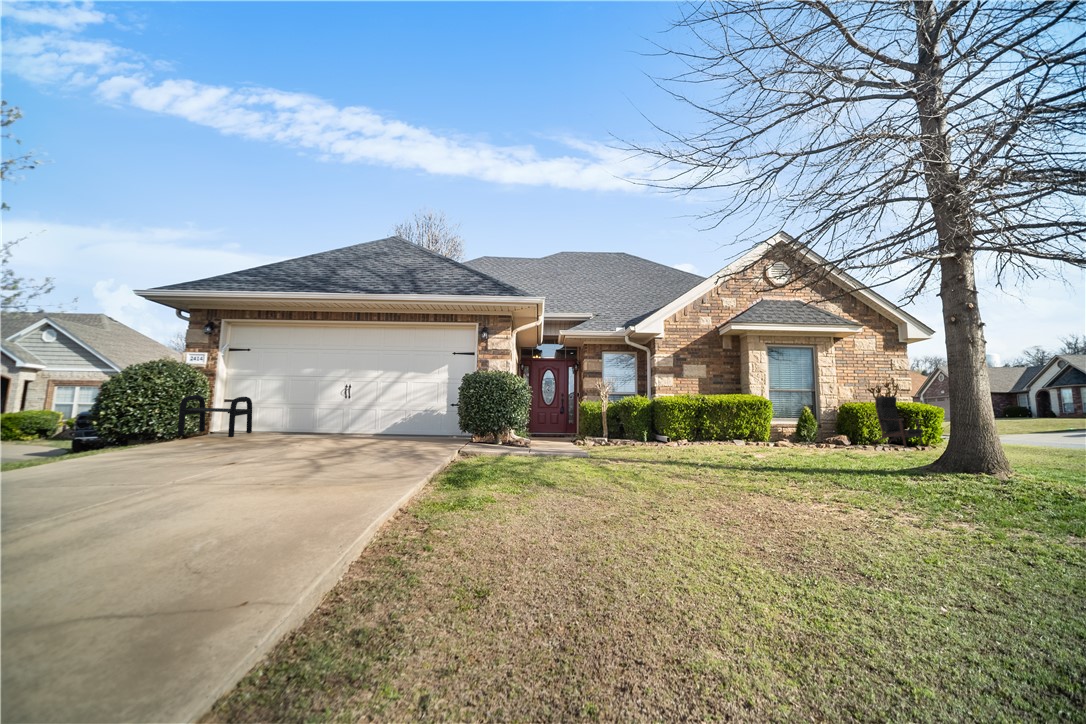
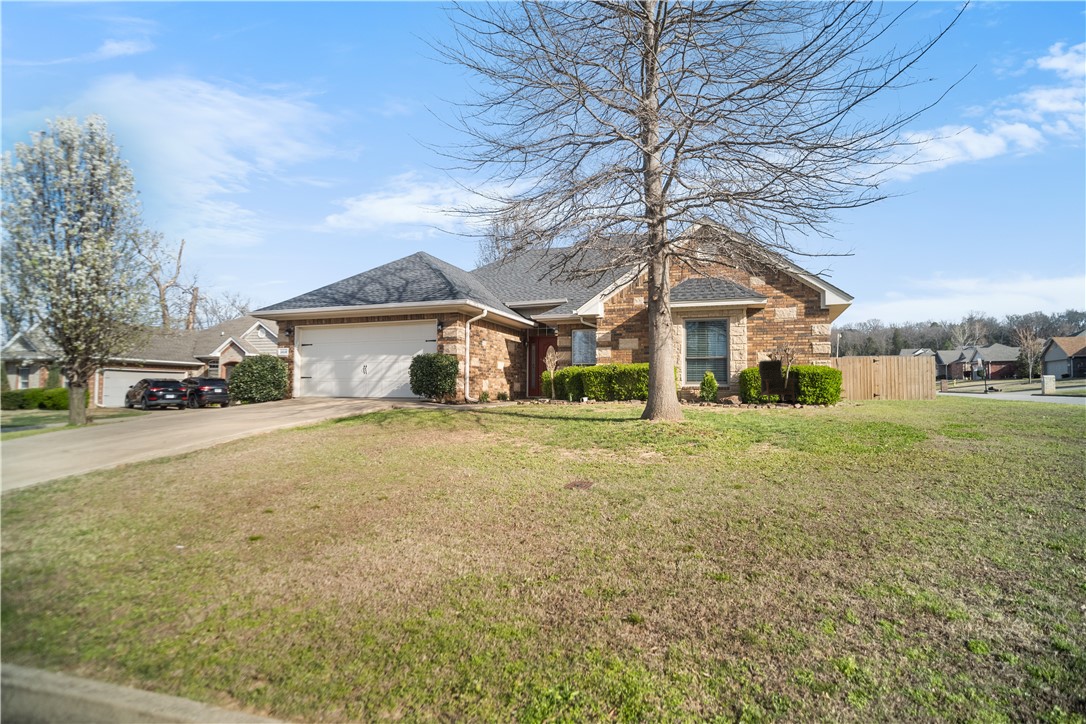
bench: present [178,395,252,437] -> none [274,374,312,397]

